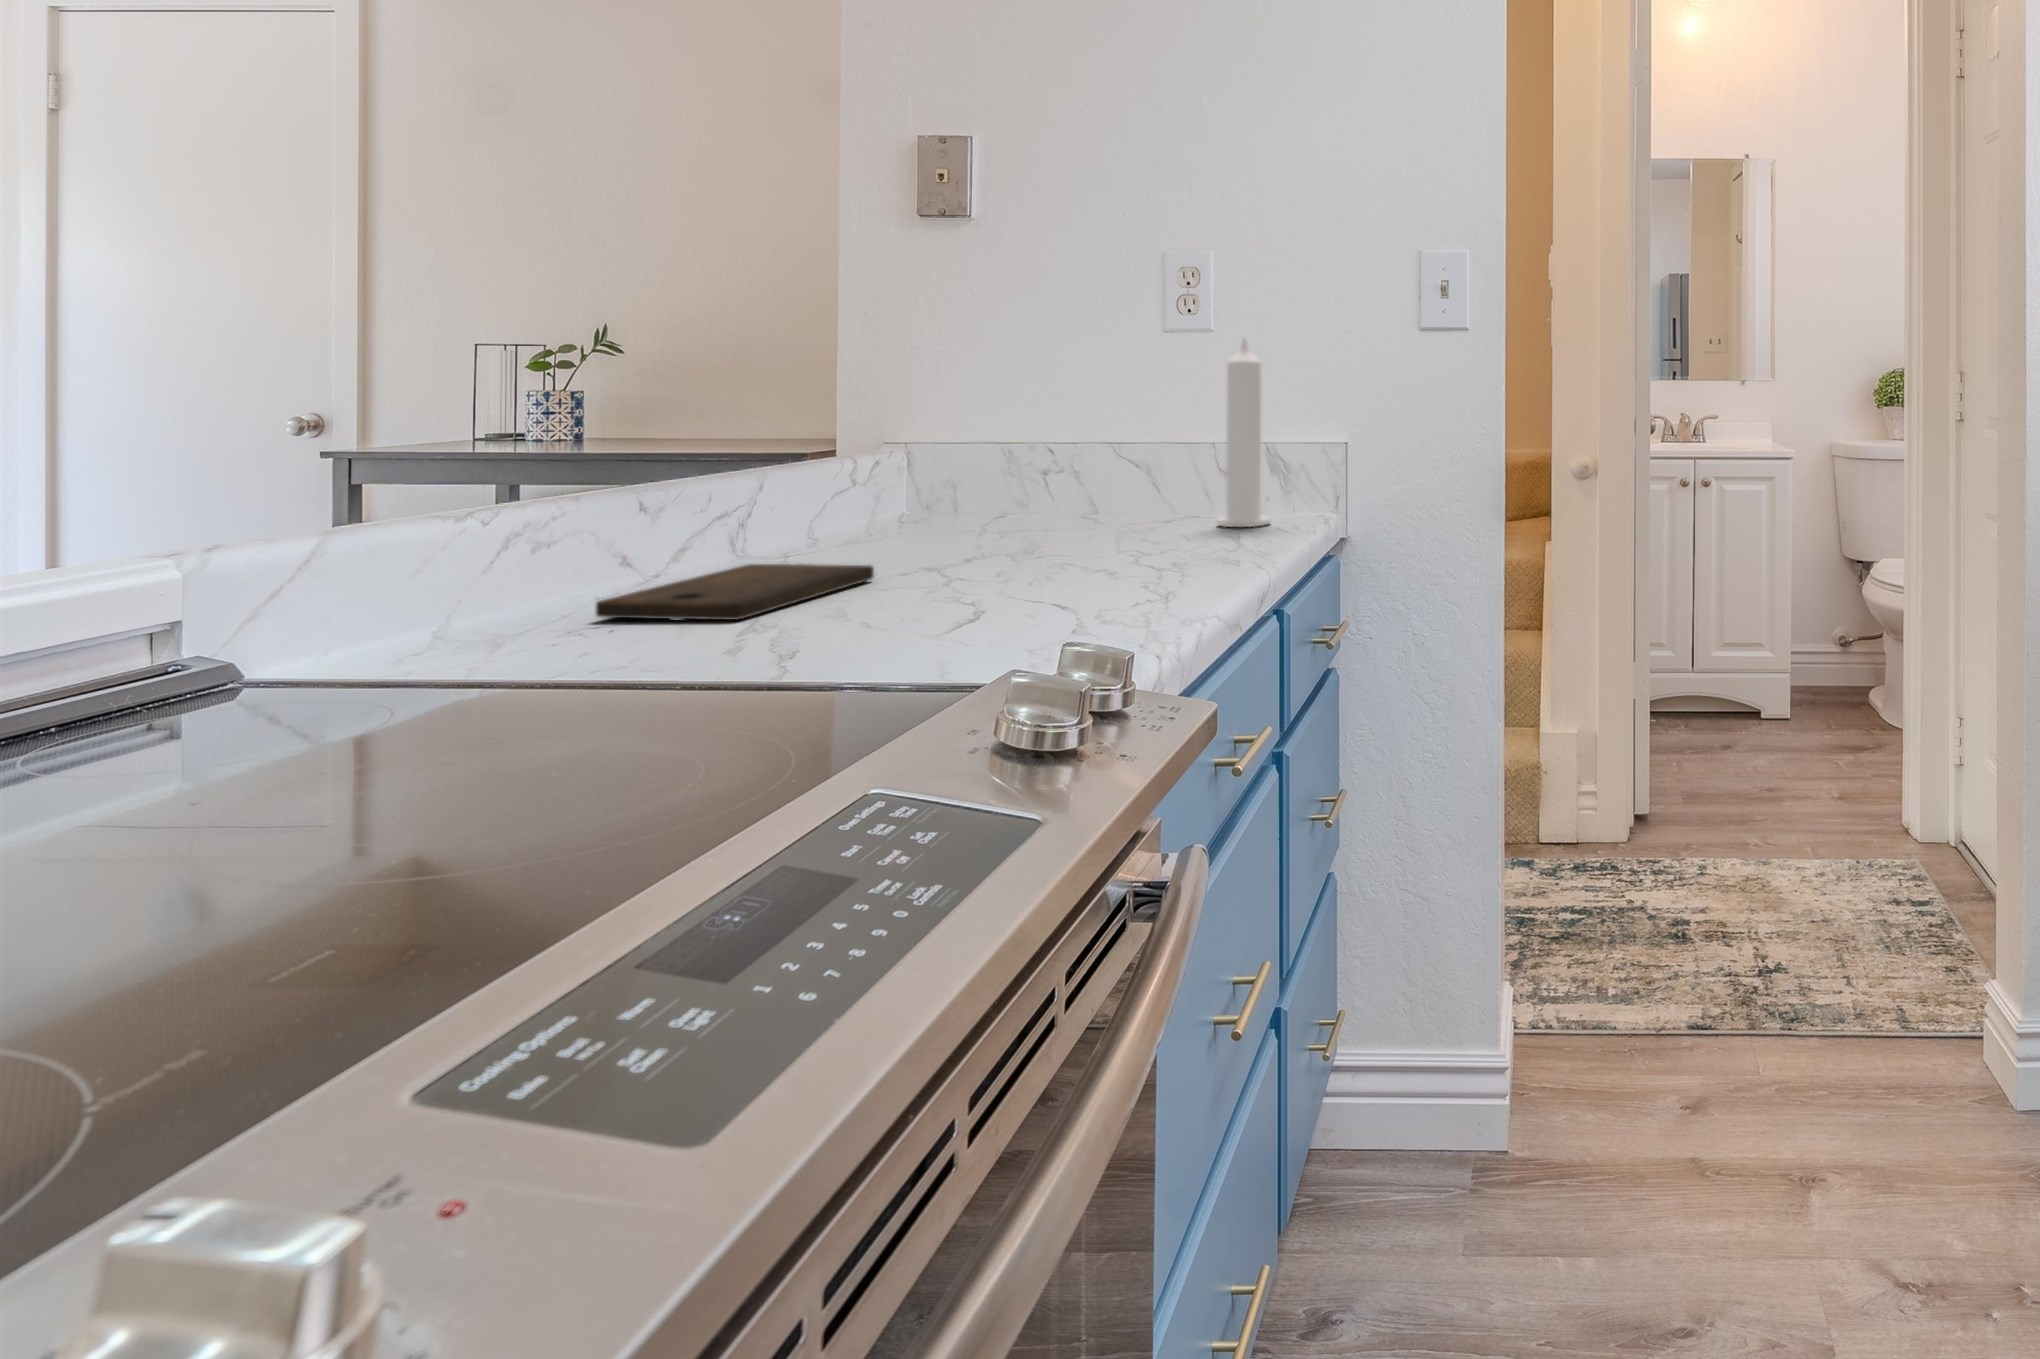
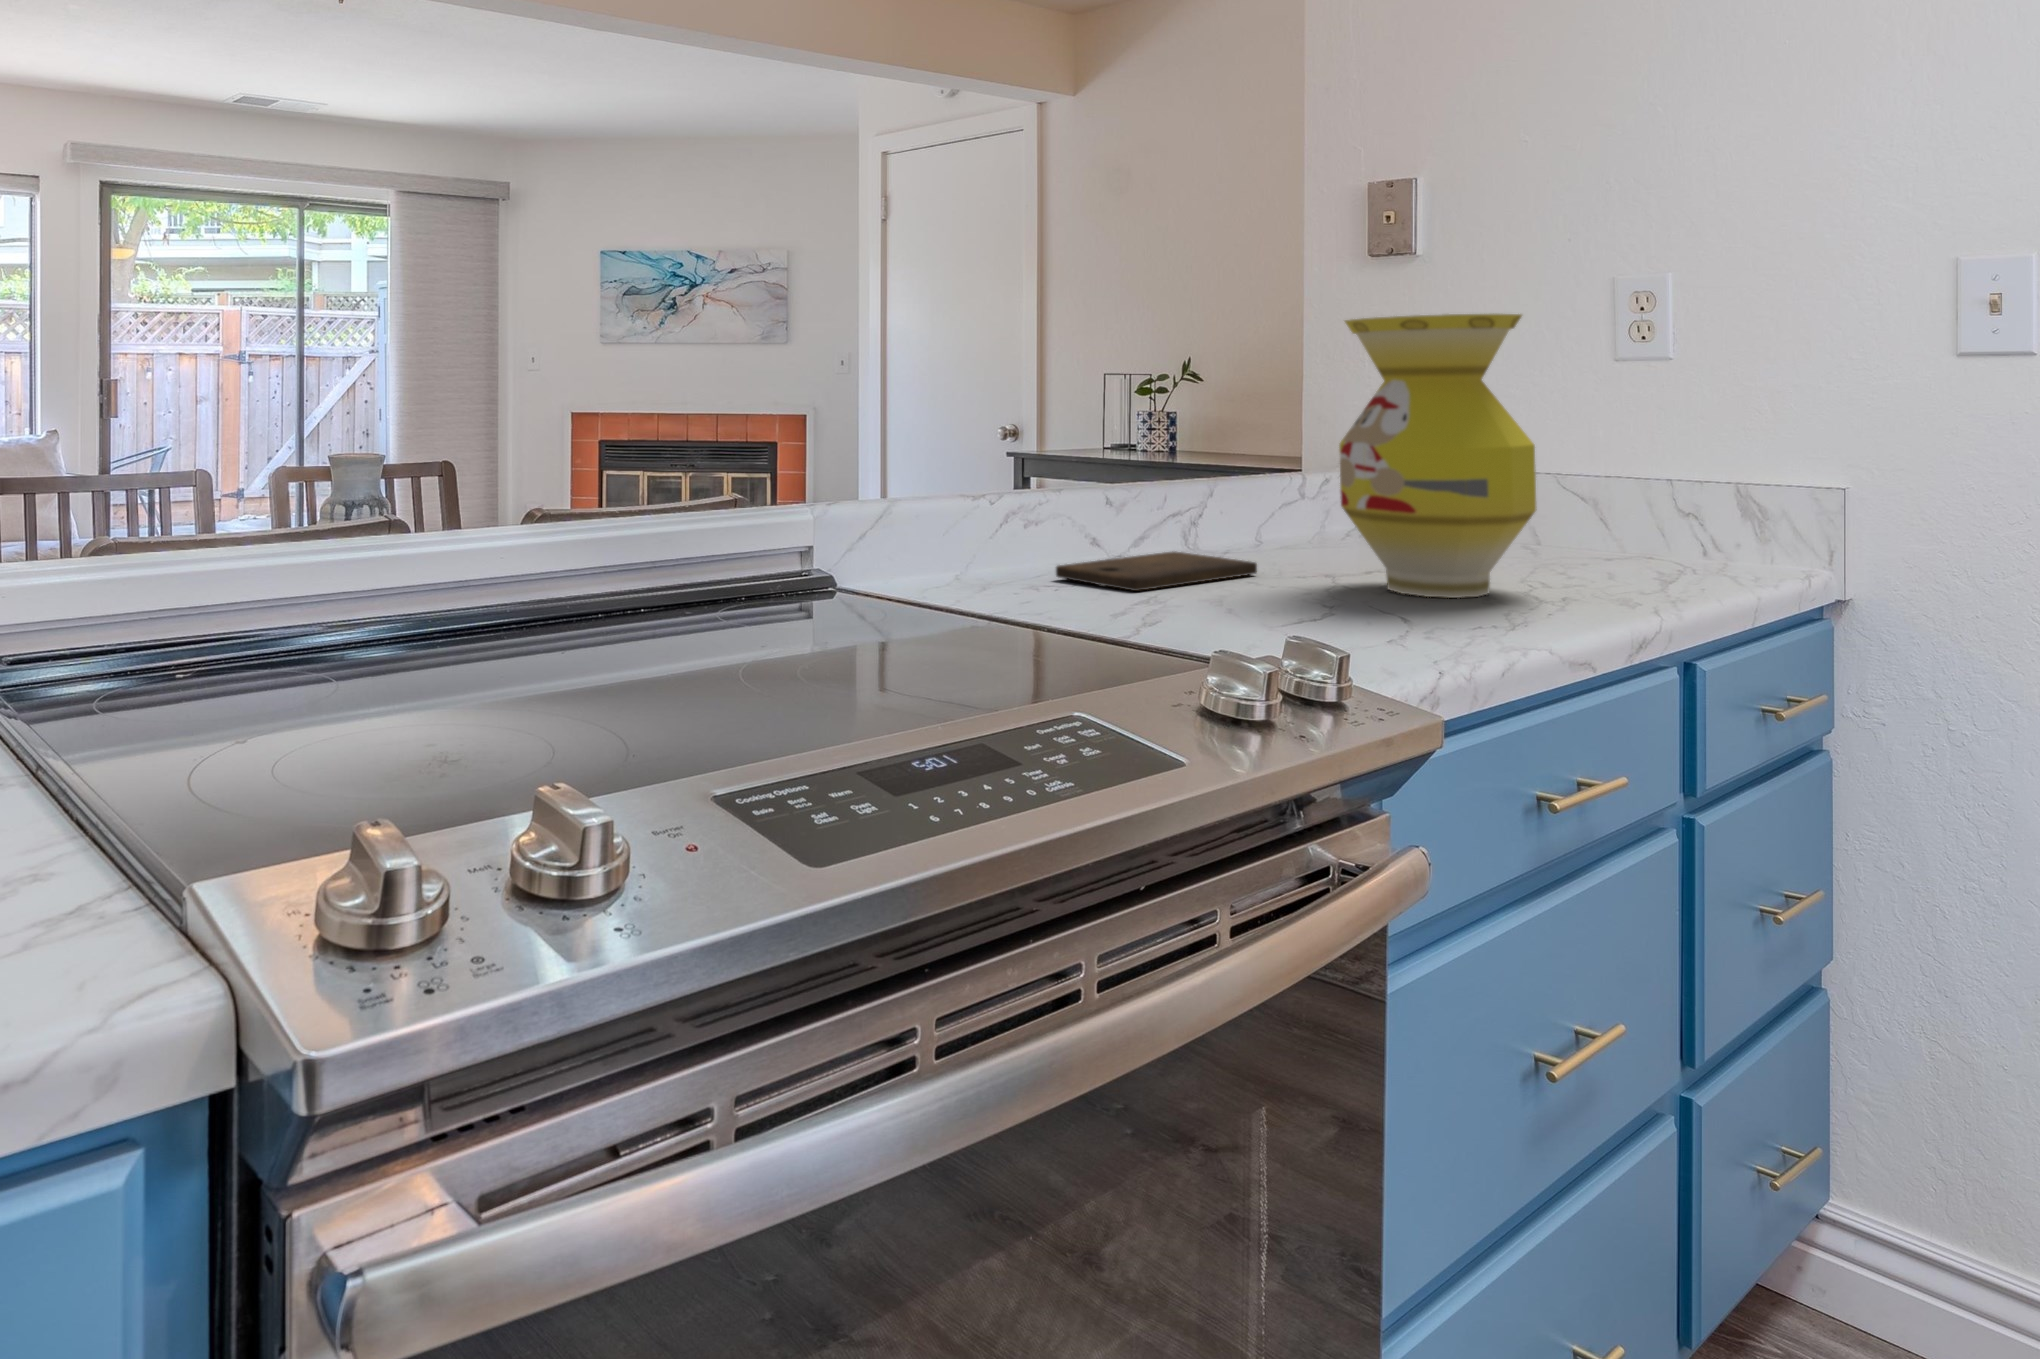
vase: none [986,280,1186,580] -> present [1339,314,1537,598]
candle: present [1216,337,1270,527] -> none [1631,361,1699,567]

